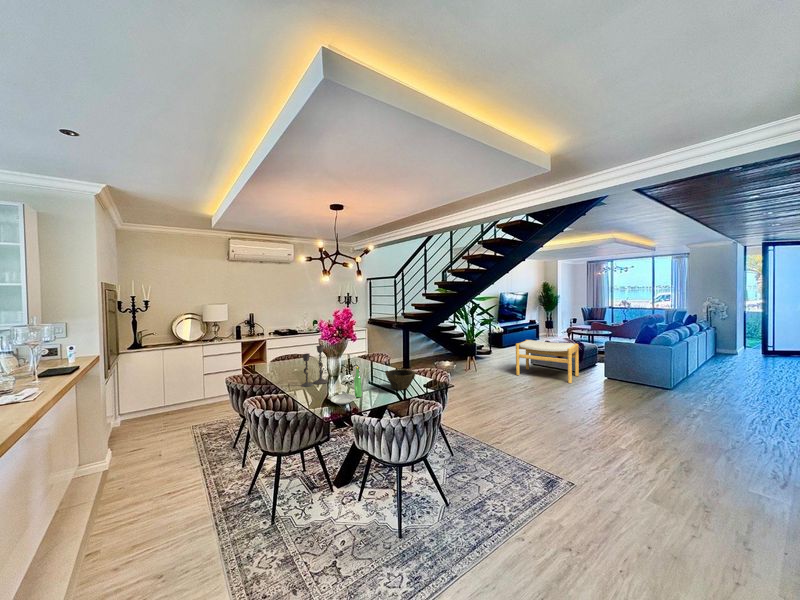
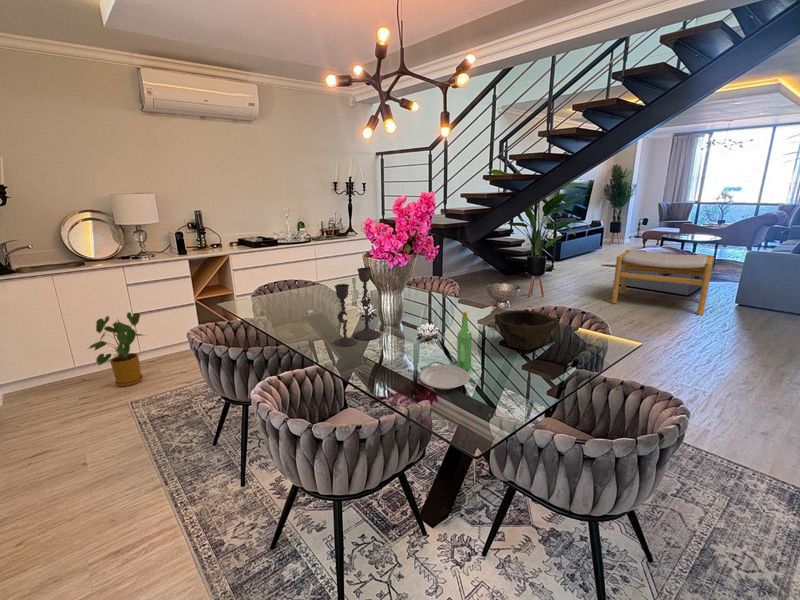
house plant: none [174,373,209,418] -> present [89,312,143,387]

